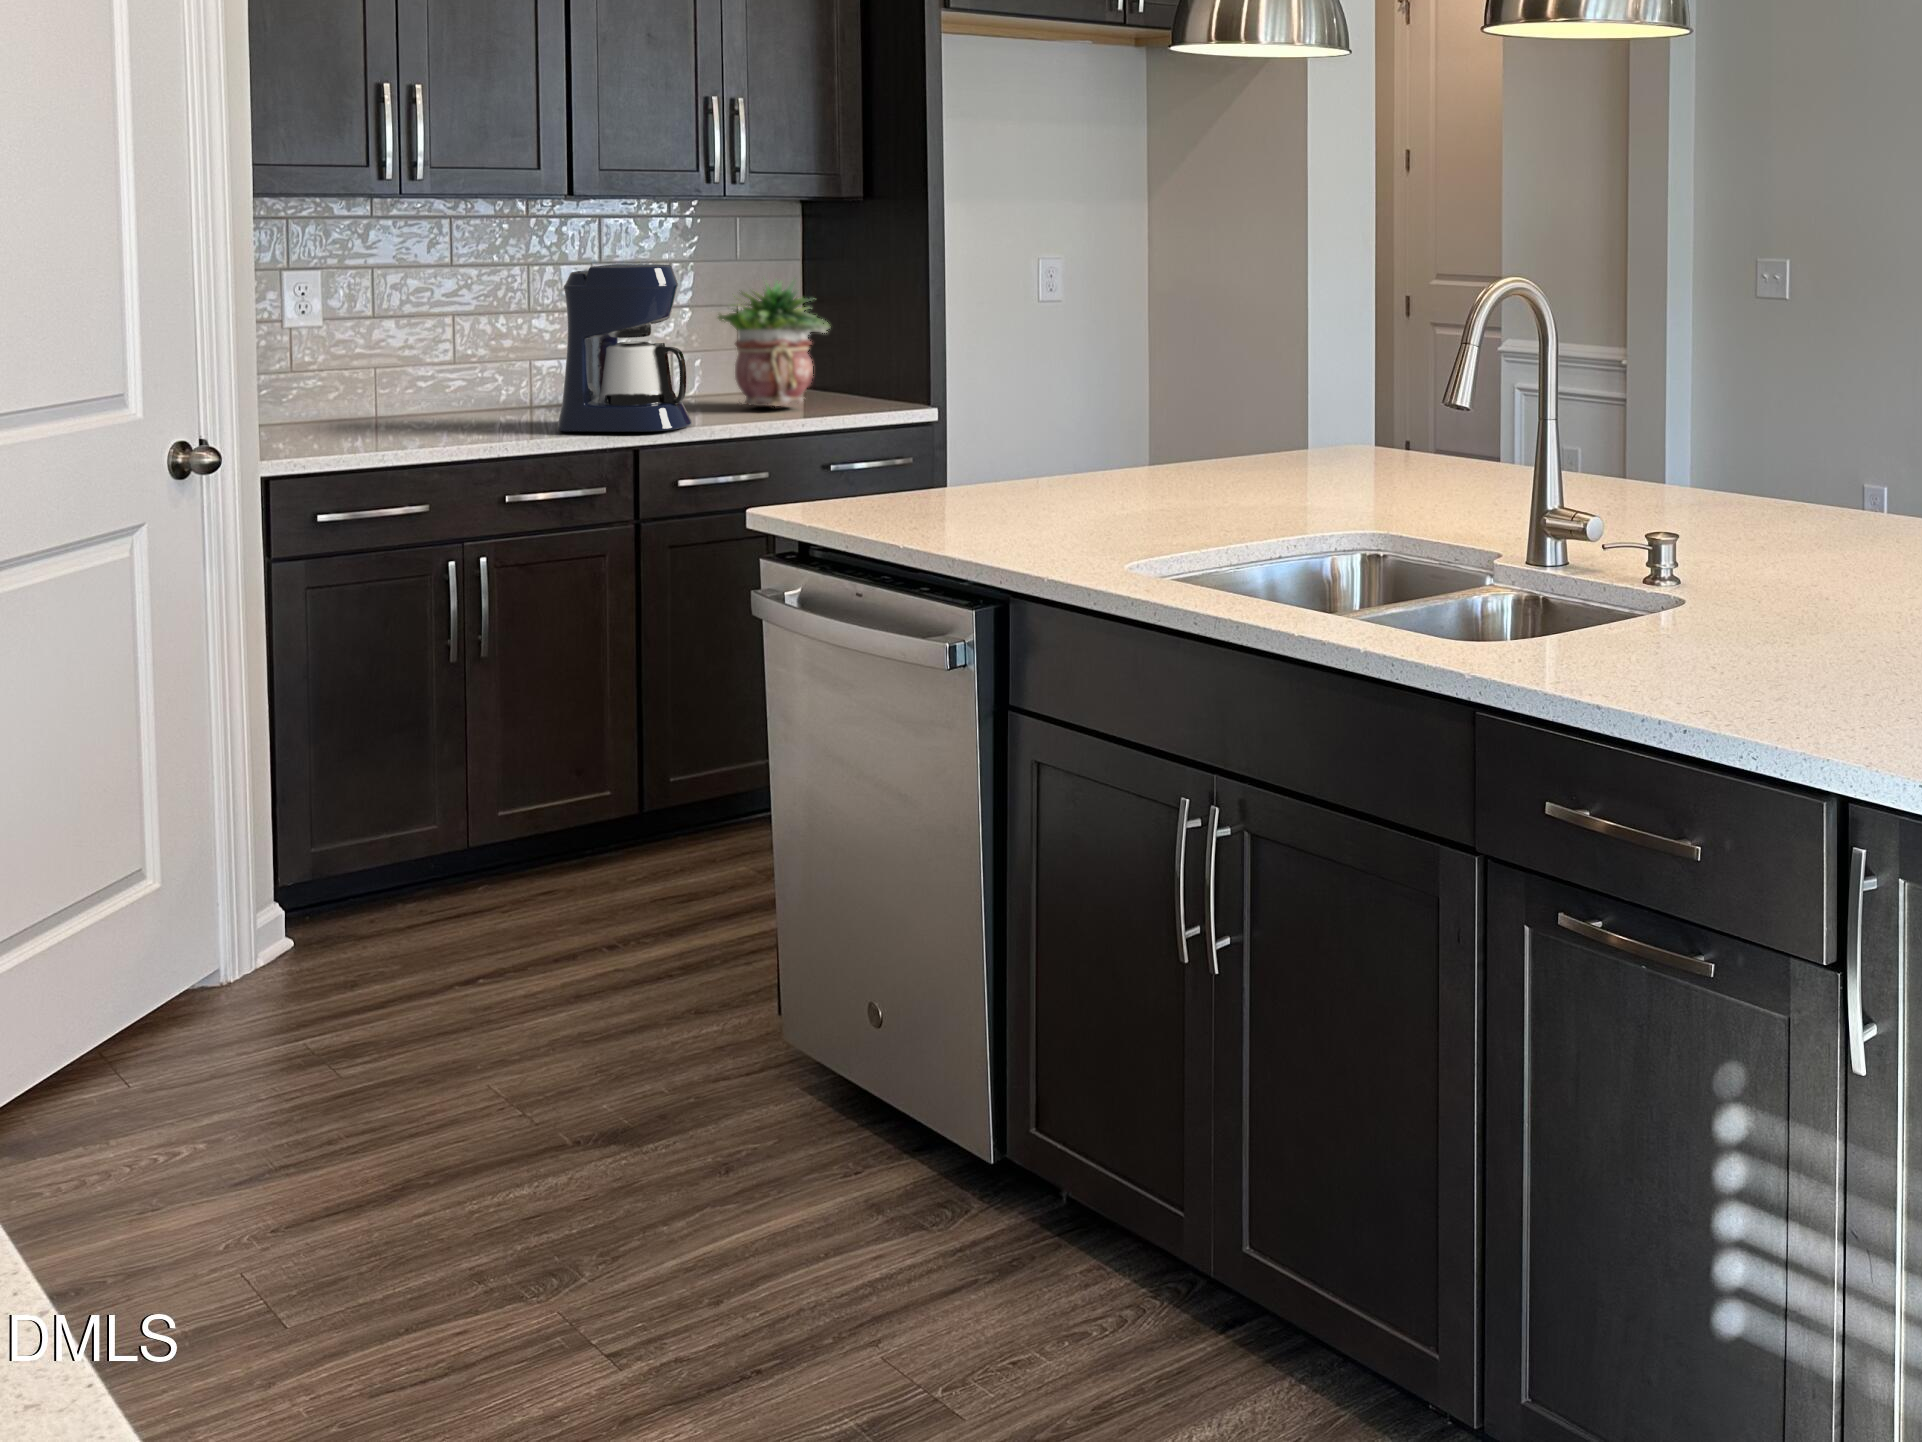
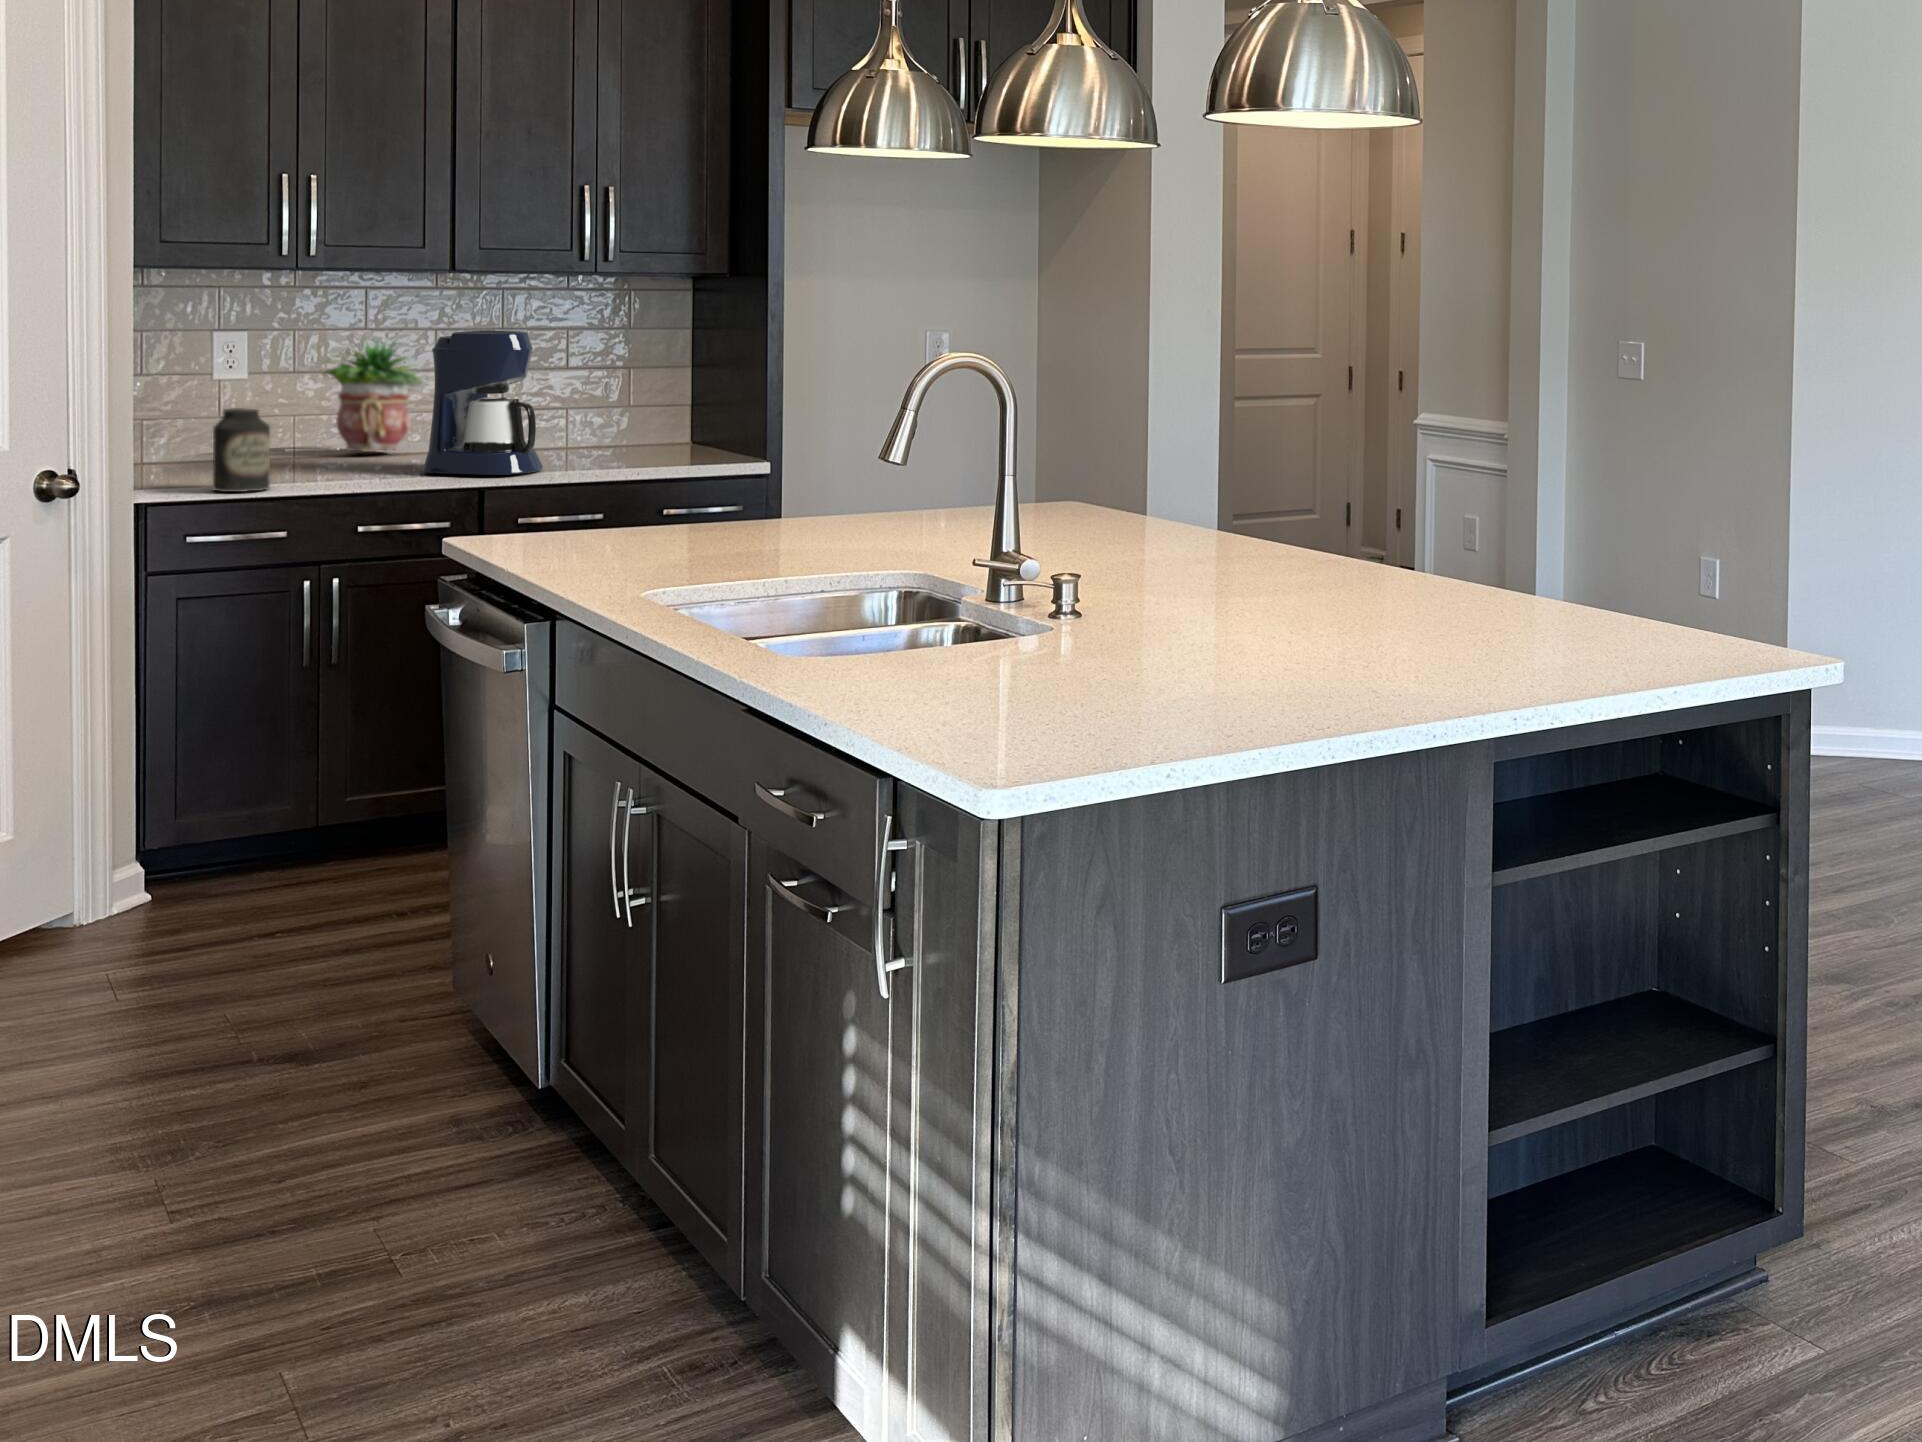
potted plant: present [718,279,830,406] -> present [323,340,424,452]
canister: none [334,361,403,460] -> present [213,408,270,492]

